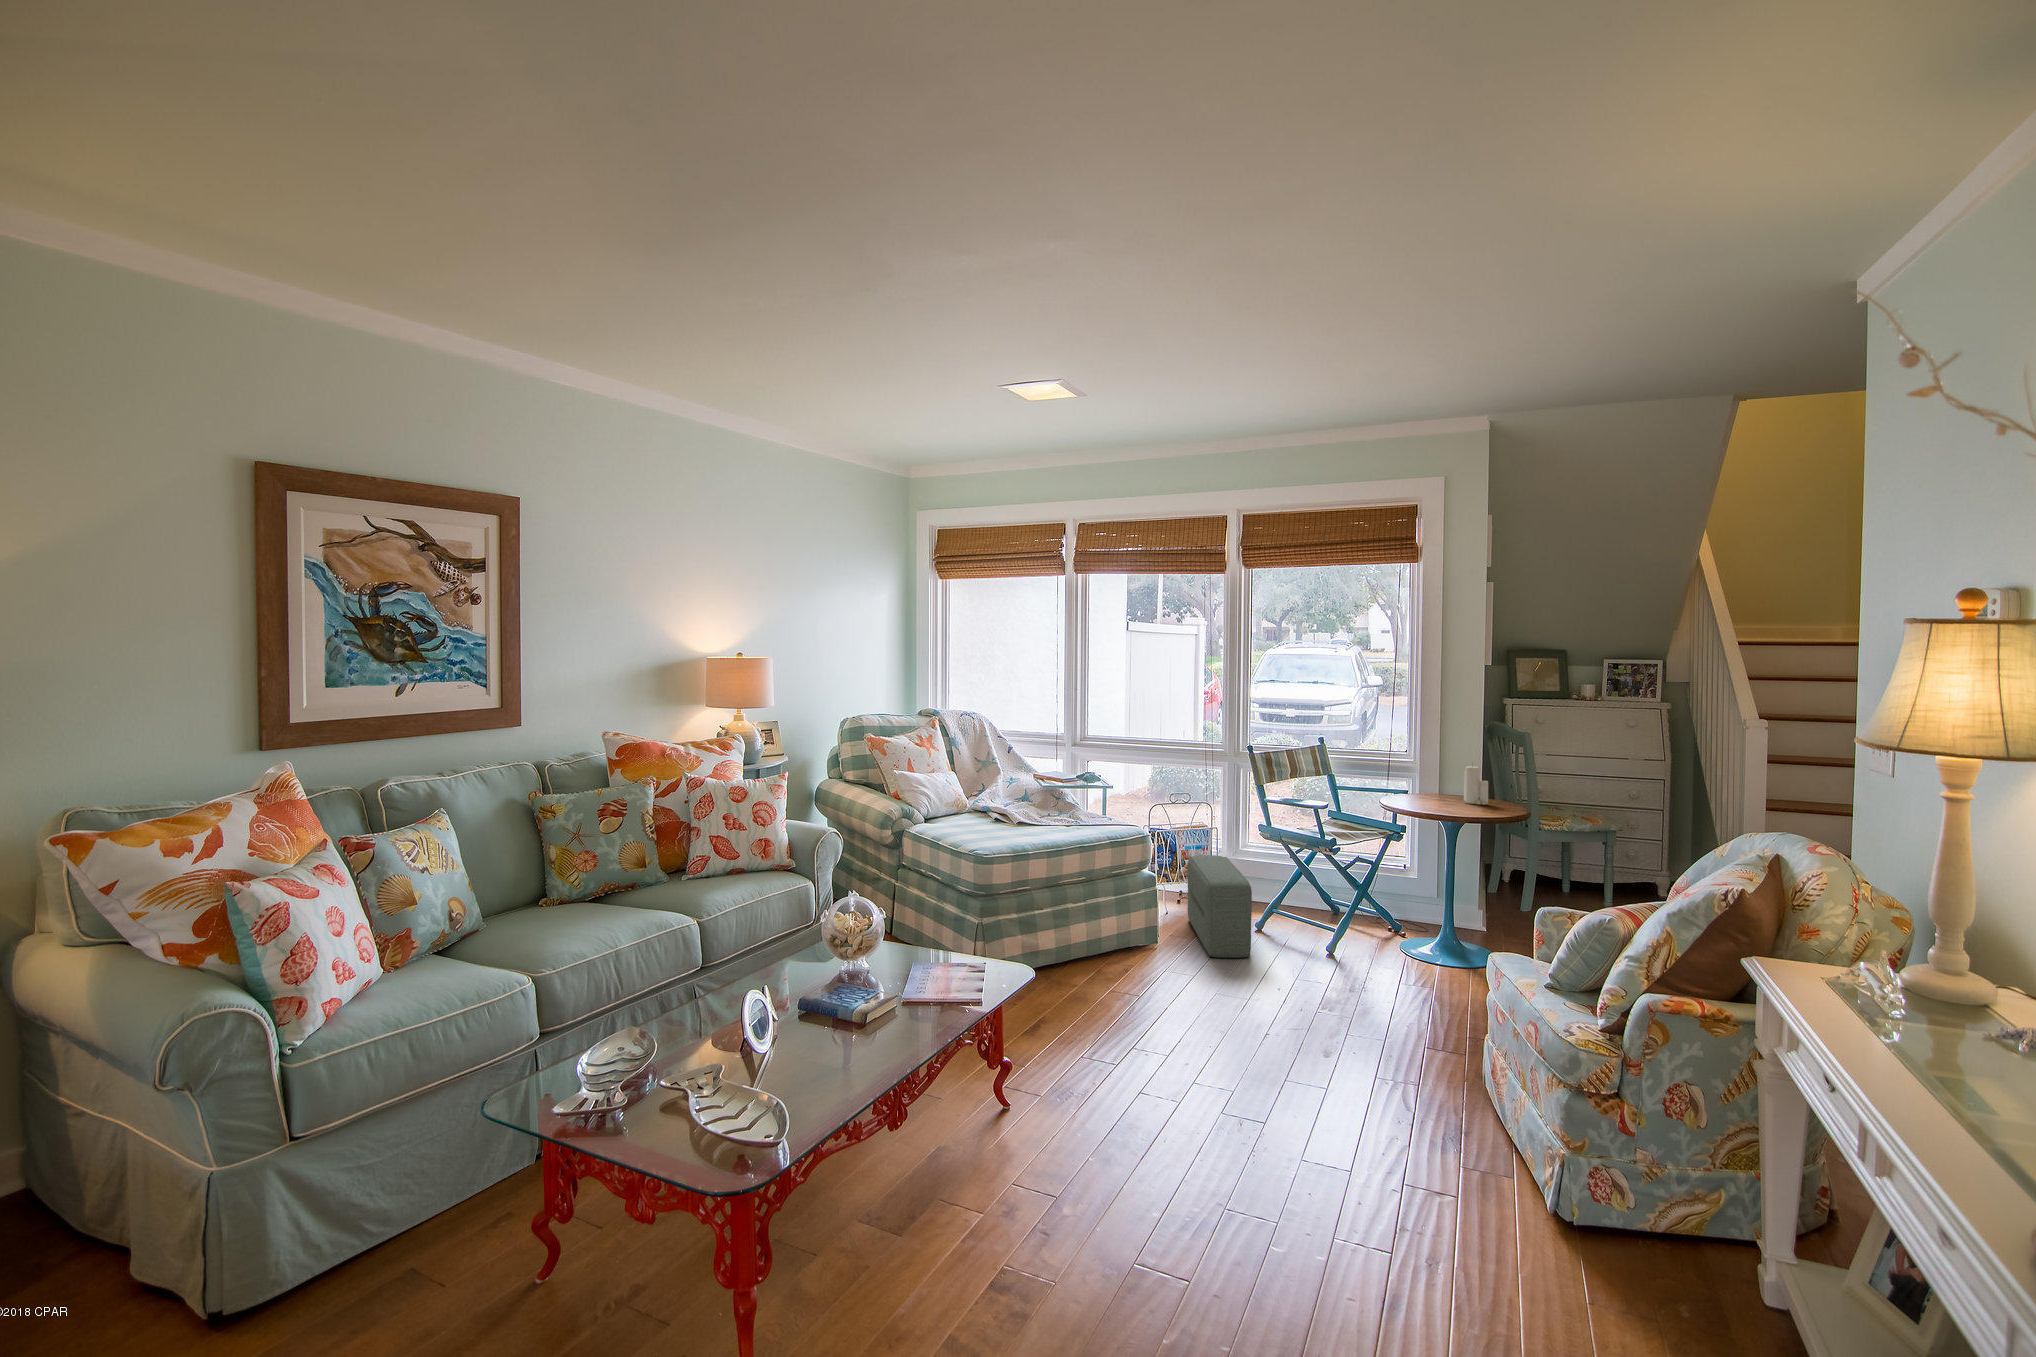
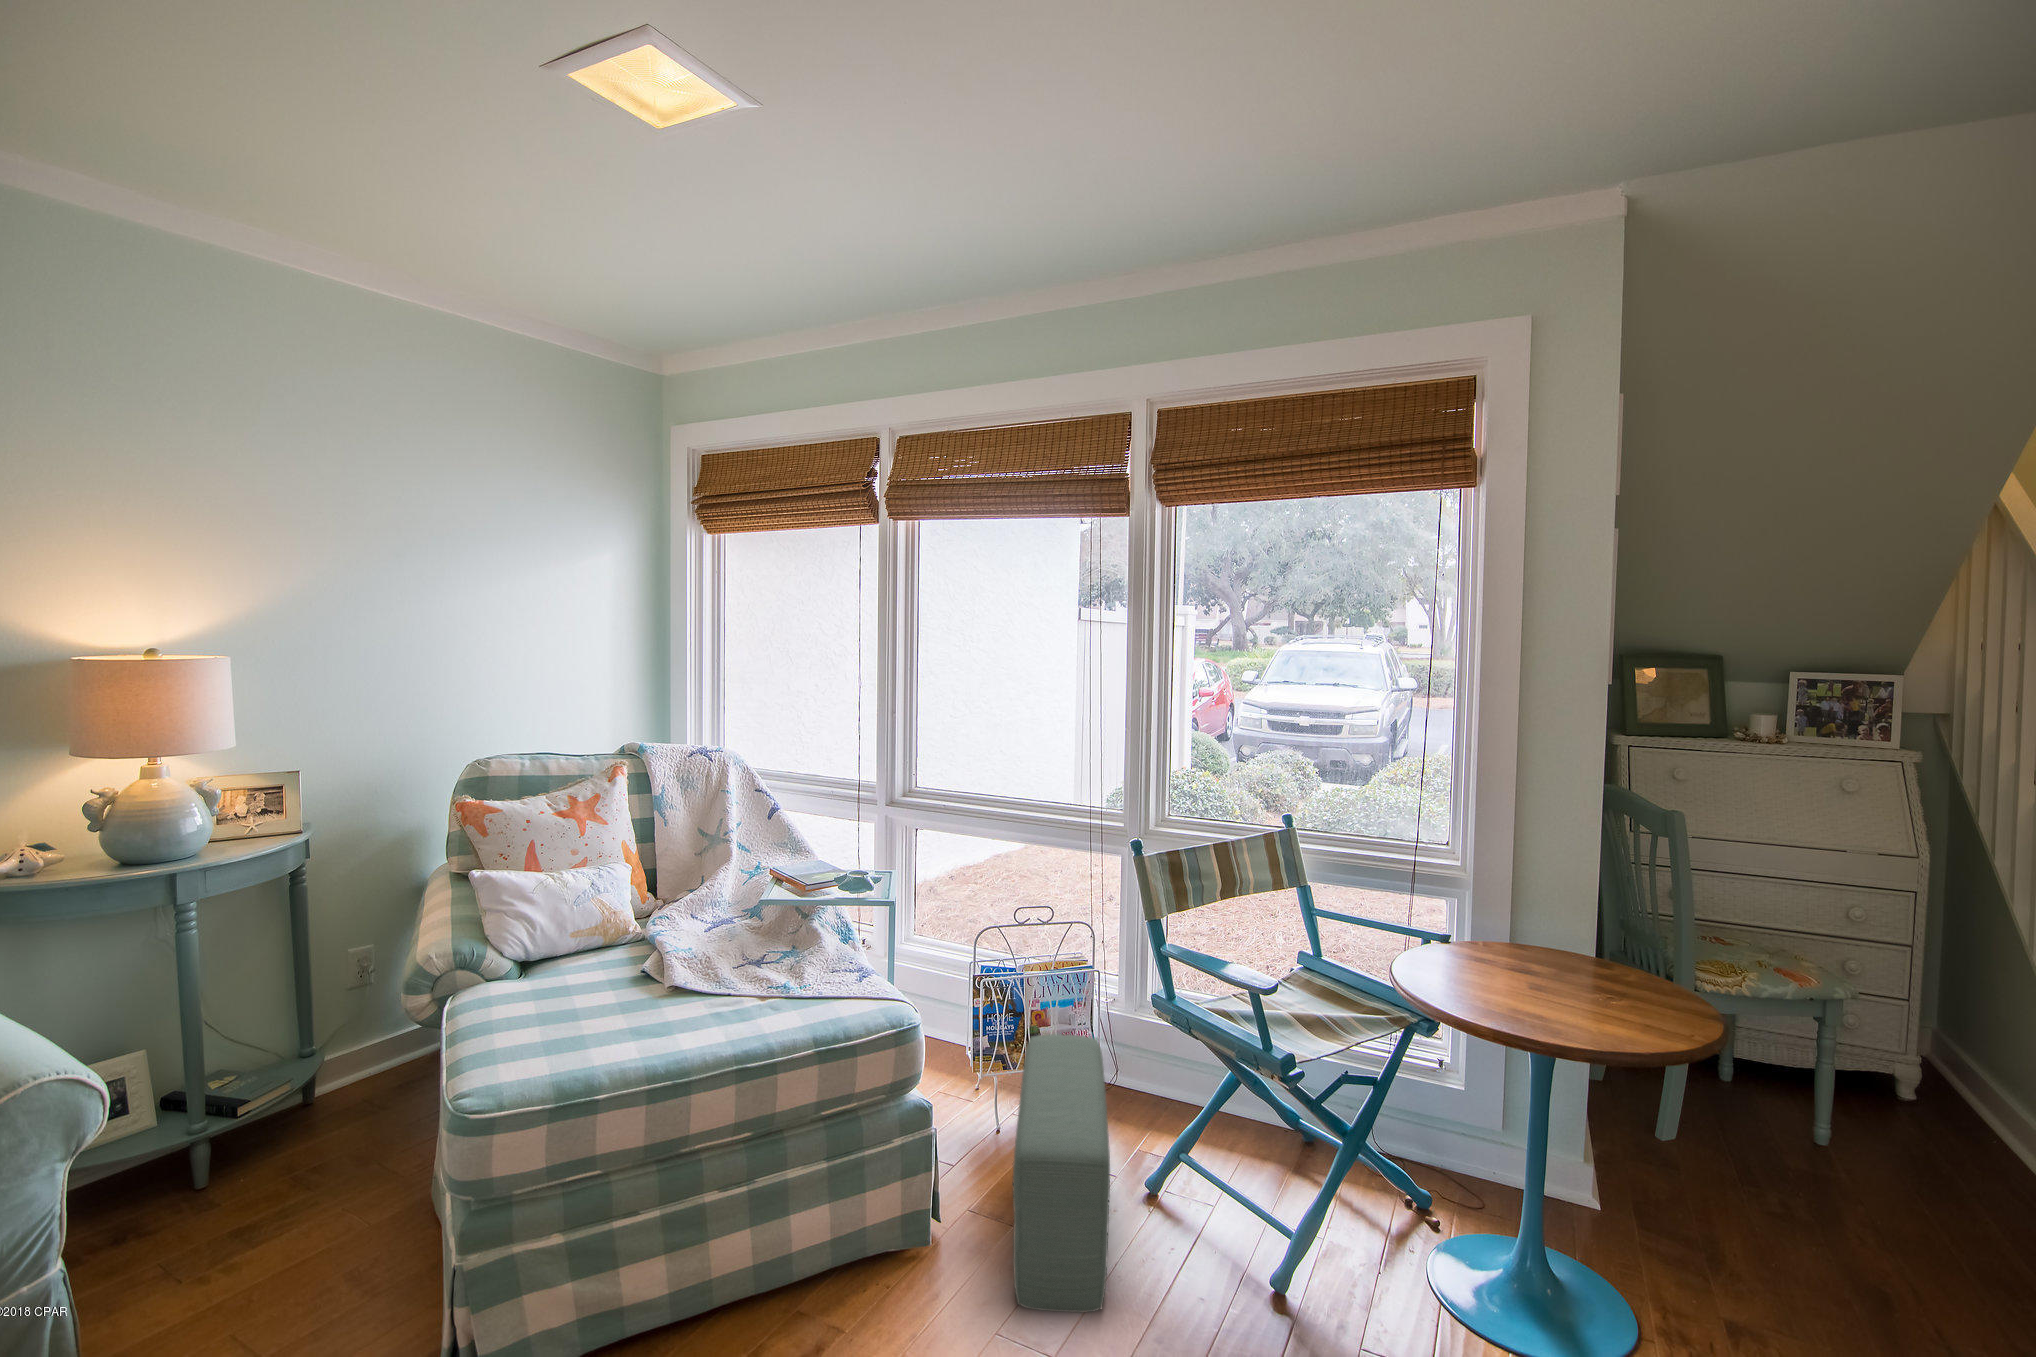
candle: present [1464,766,1488,805] -> none [1568,900,1626,995]

